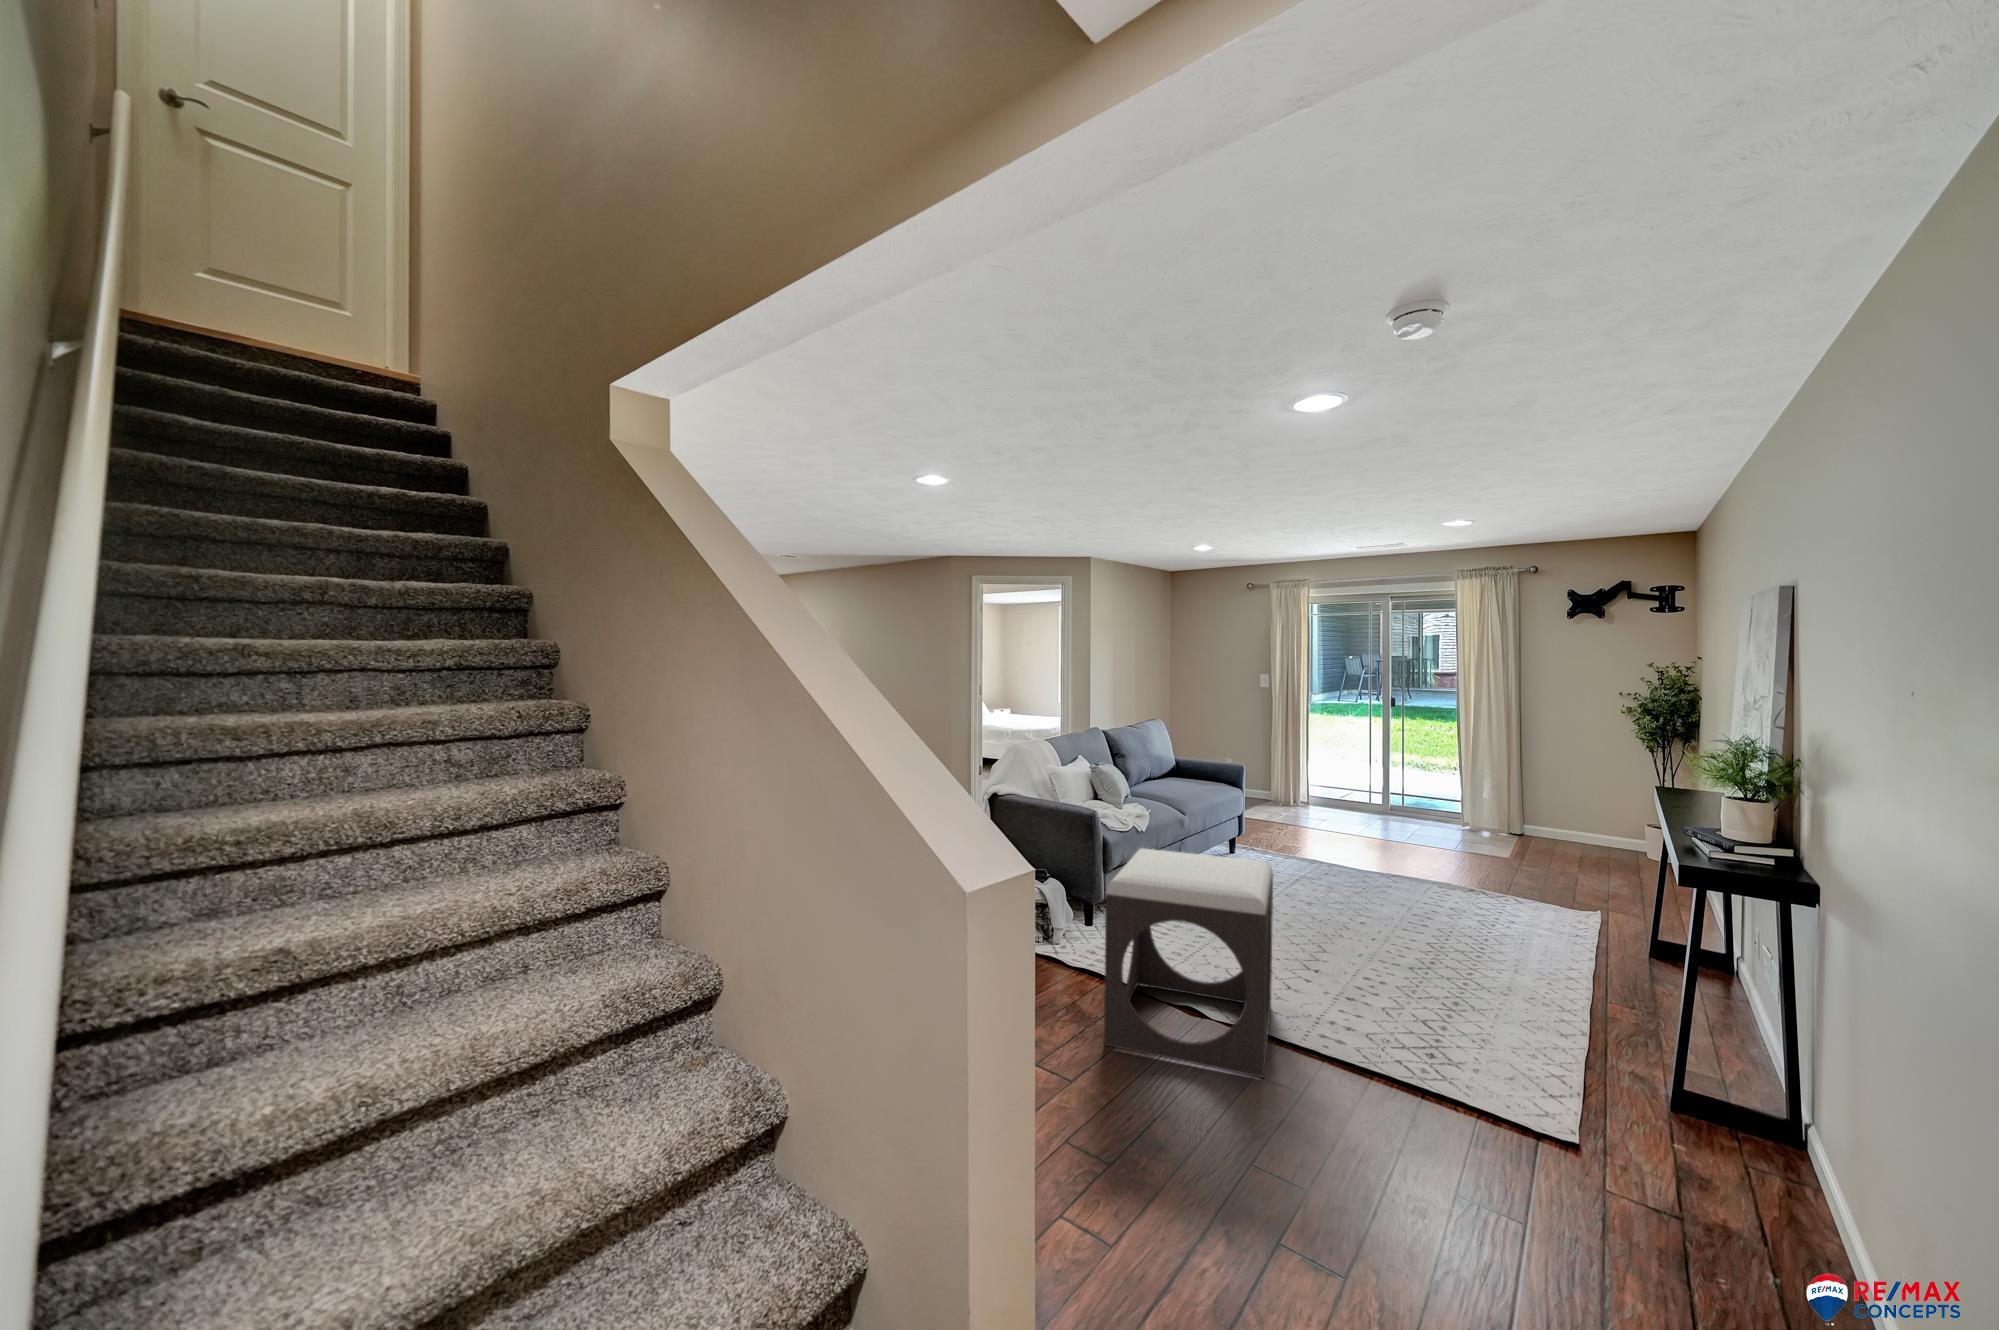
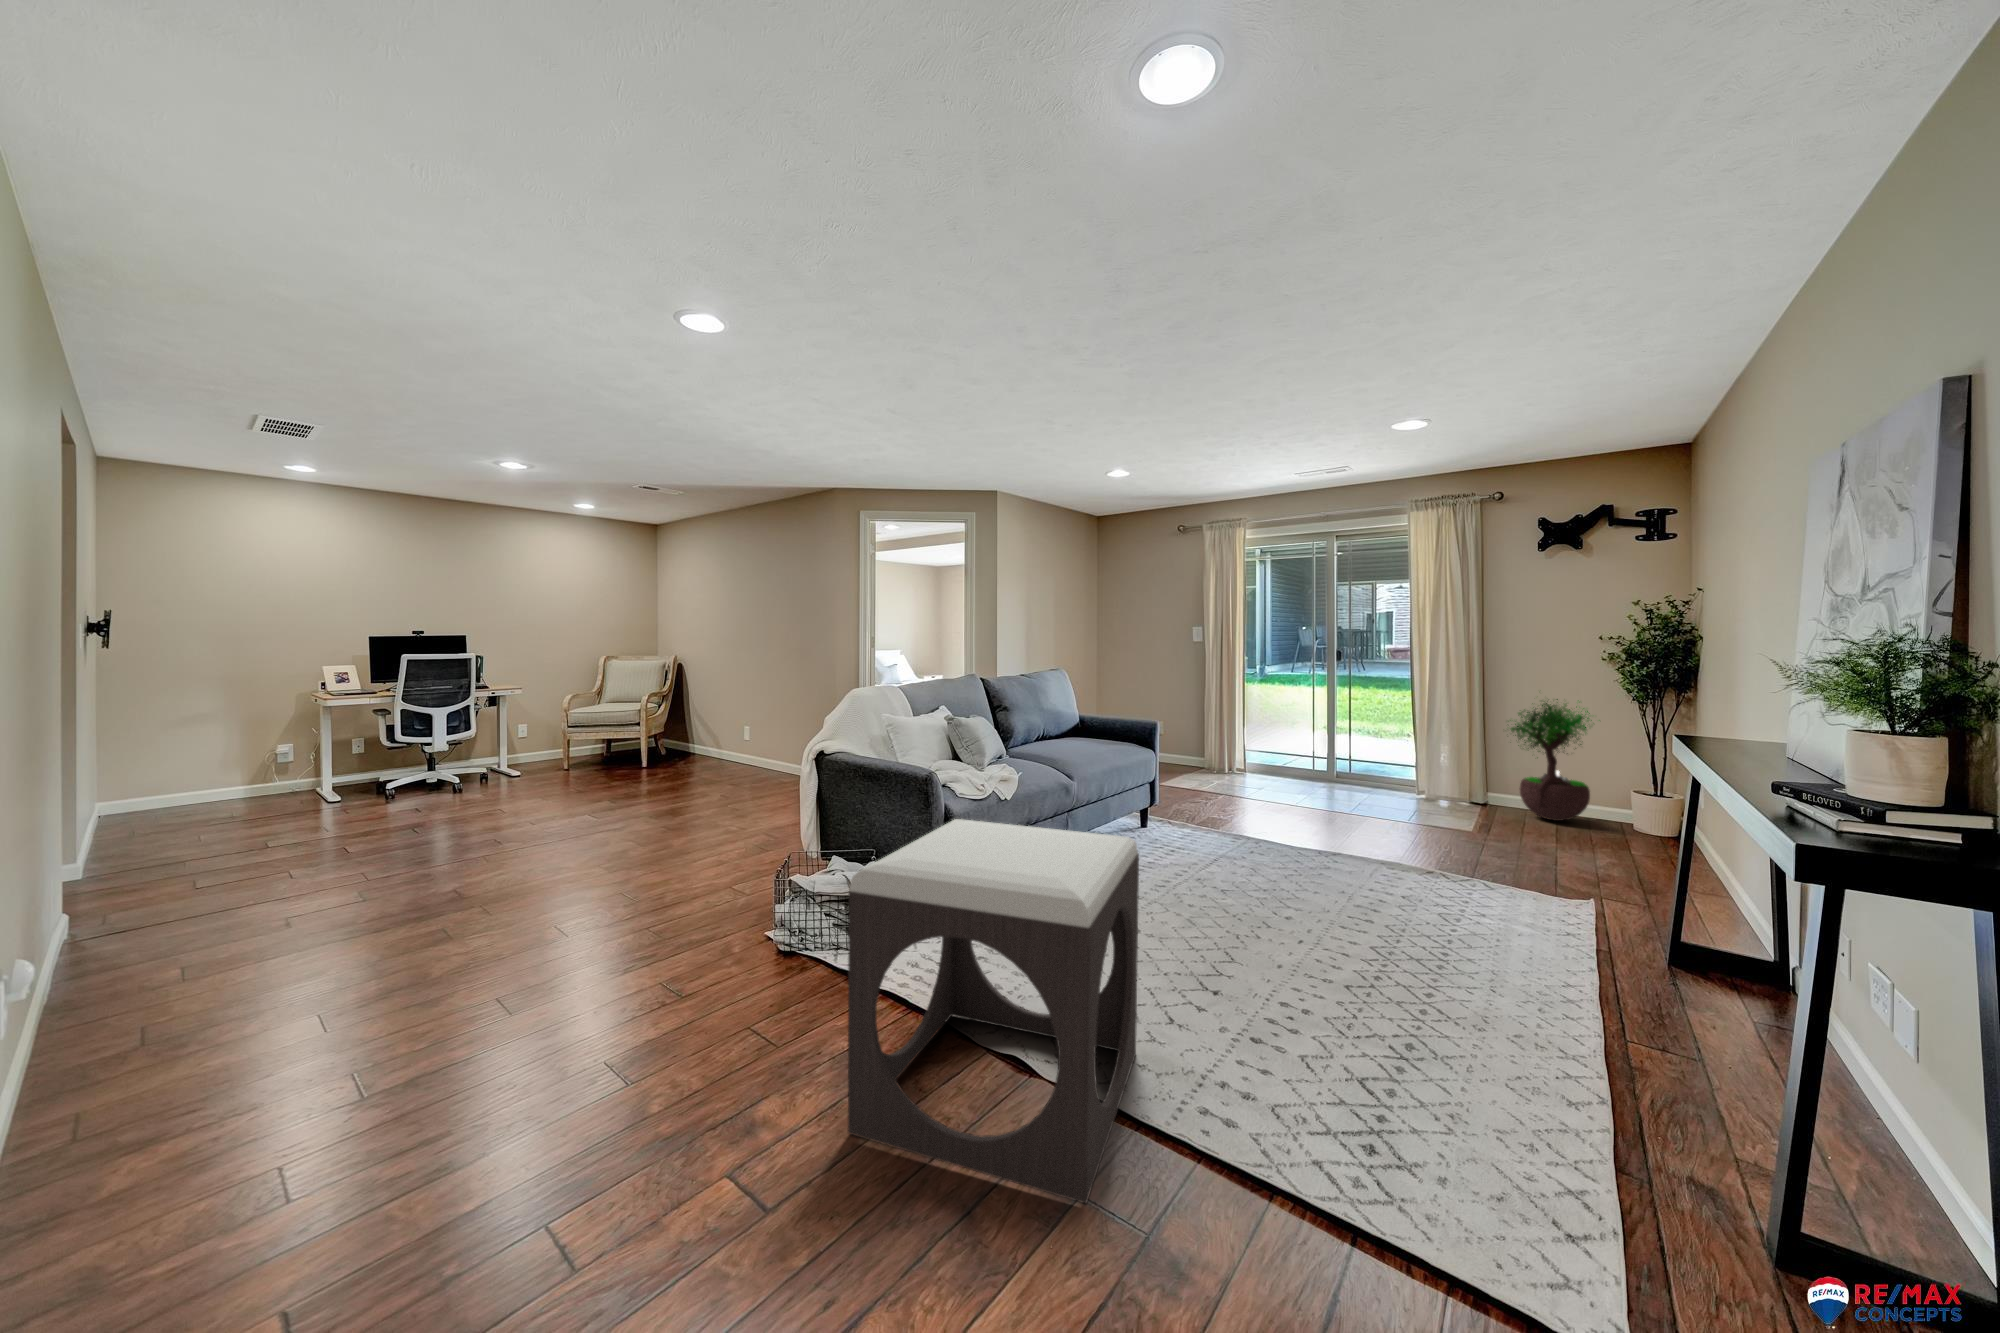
potted tree: none [1539,738,1621,850] -> present [1508,699,1592,821]

